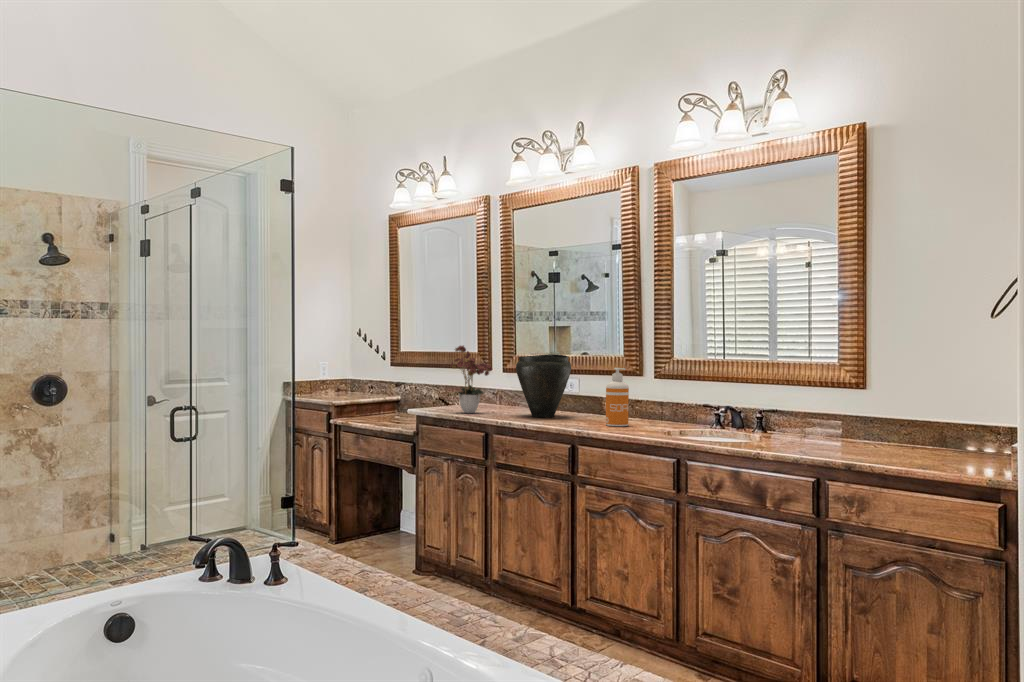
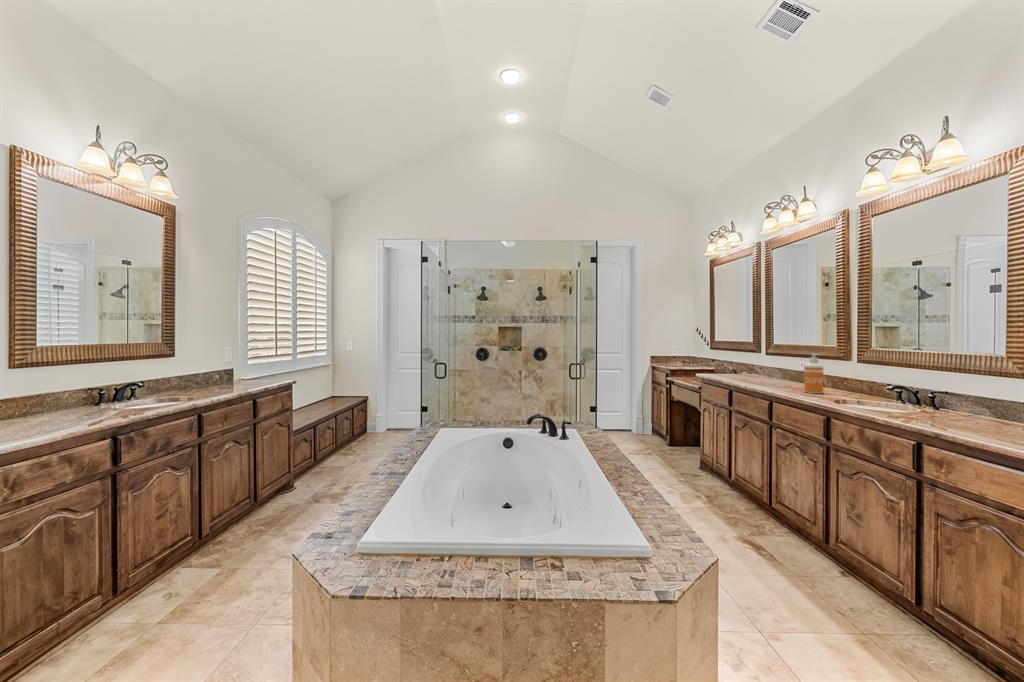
flower arrangement: present [451,345,492,413] -> none [716,337,748,379]
vase: present [516,354,571,417] -> none [755,344,797,384]

